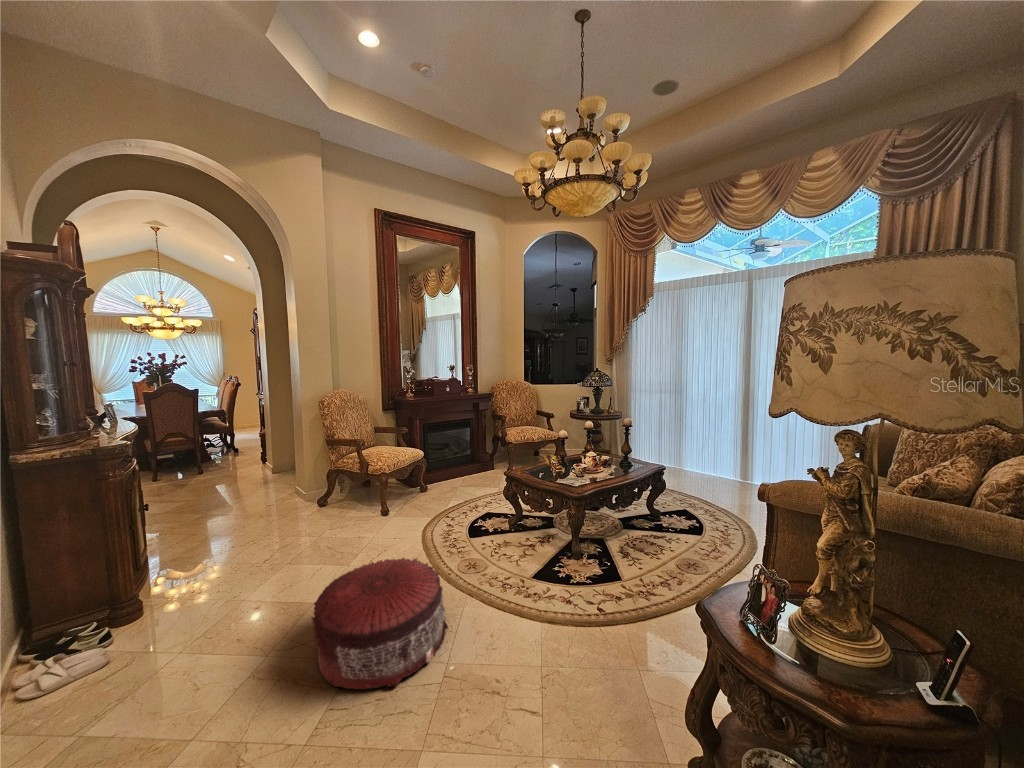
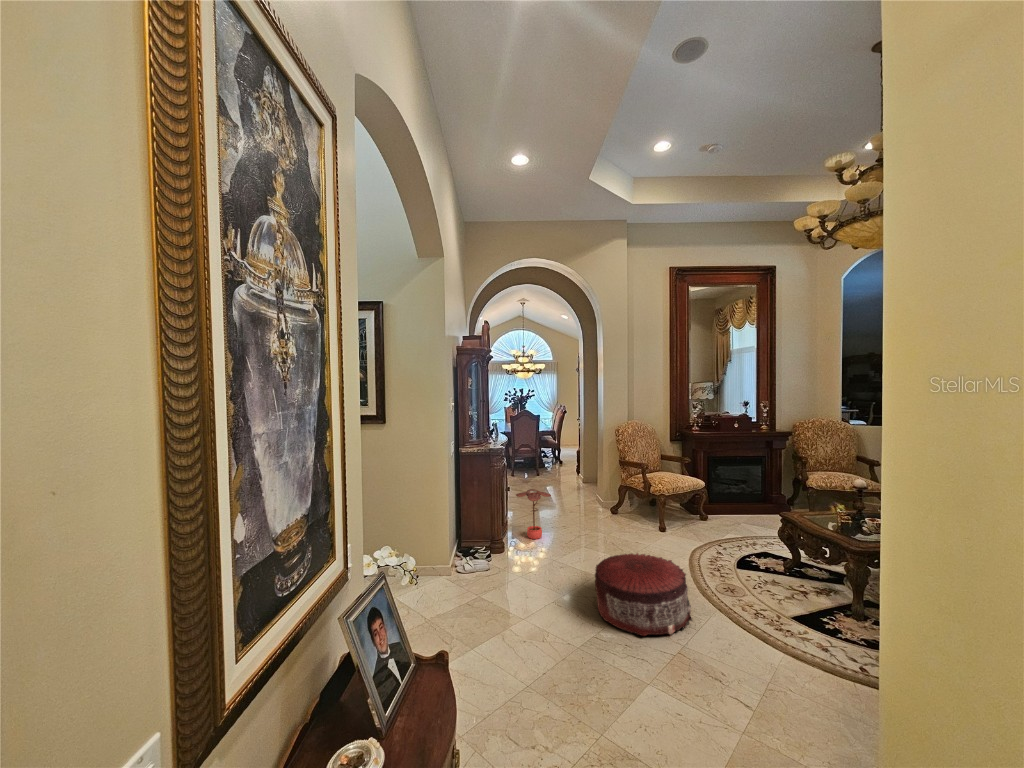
potted plant: none [149,502,223,582] -> present [516,489,551,539]

